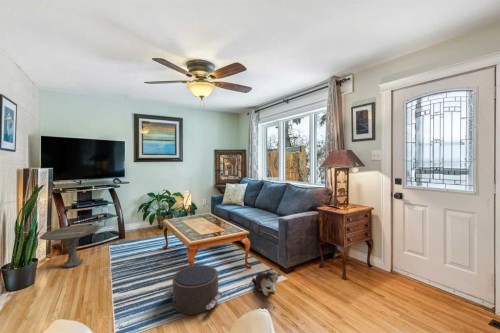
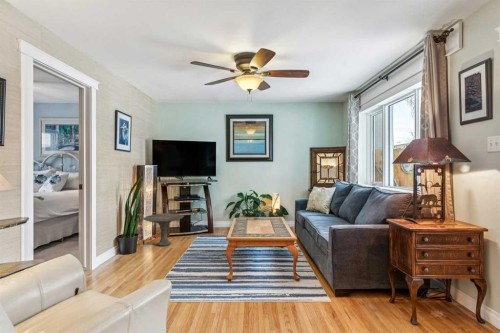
pouf: present [163,265,223,314] -> none [195,260,245,303]
plush toy: present [252,270,280,296] -> none [285,280,303,309]

